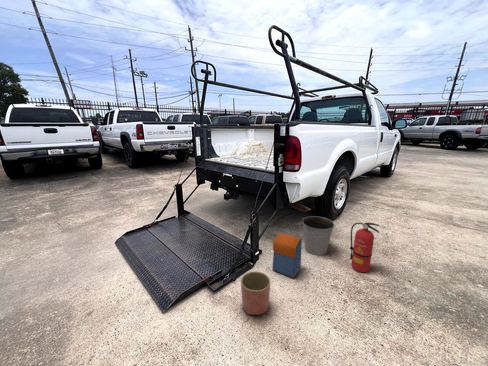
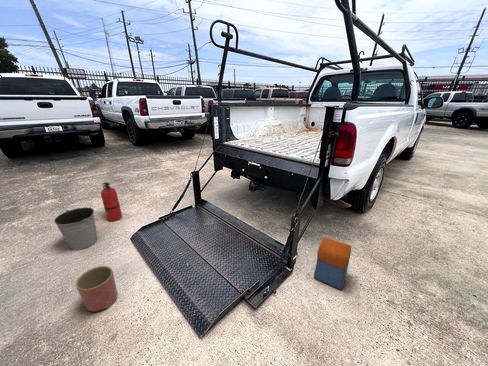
bucket: present [303,216,334,255] -> present [54,207,98,250]
fire extinguisher: present [350,223,379,272] -> present [101,182,122,221]
planter: present [241,271,270,315] -> present [76,266,117,311]

